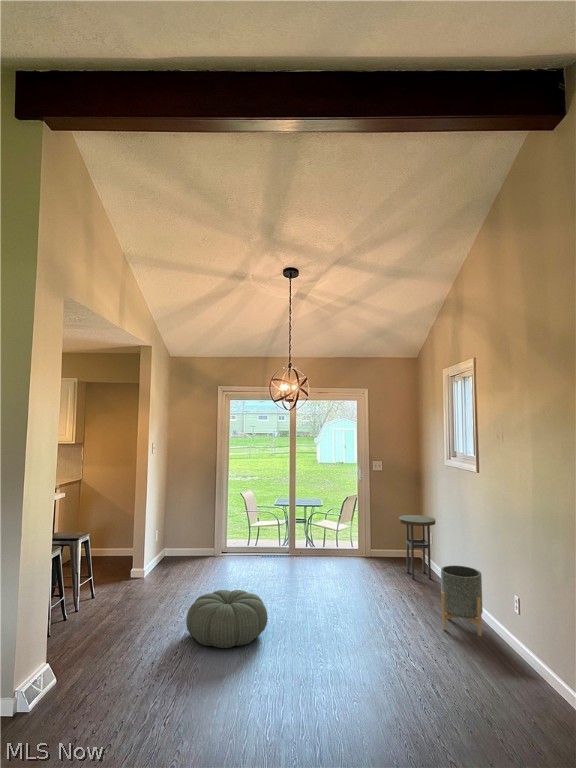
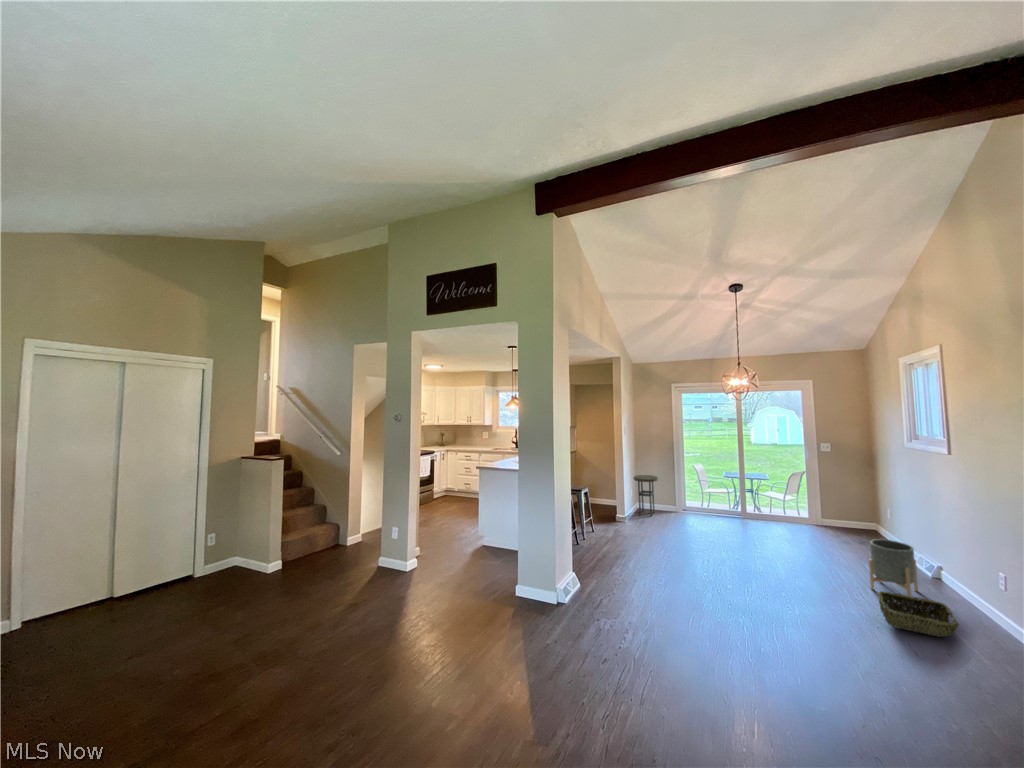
side table: present [399,515,436,579] -> present [634,475,658,516]
pouf: present [186,590,268,648] -> none [654,533,711,569]
woven basket: none [466,635,549,685] -> present [878,591,958,637]

